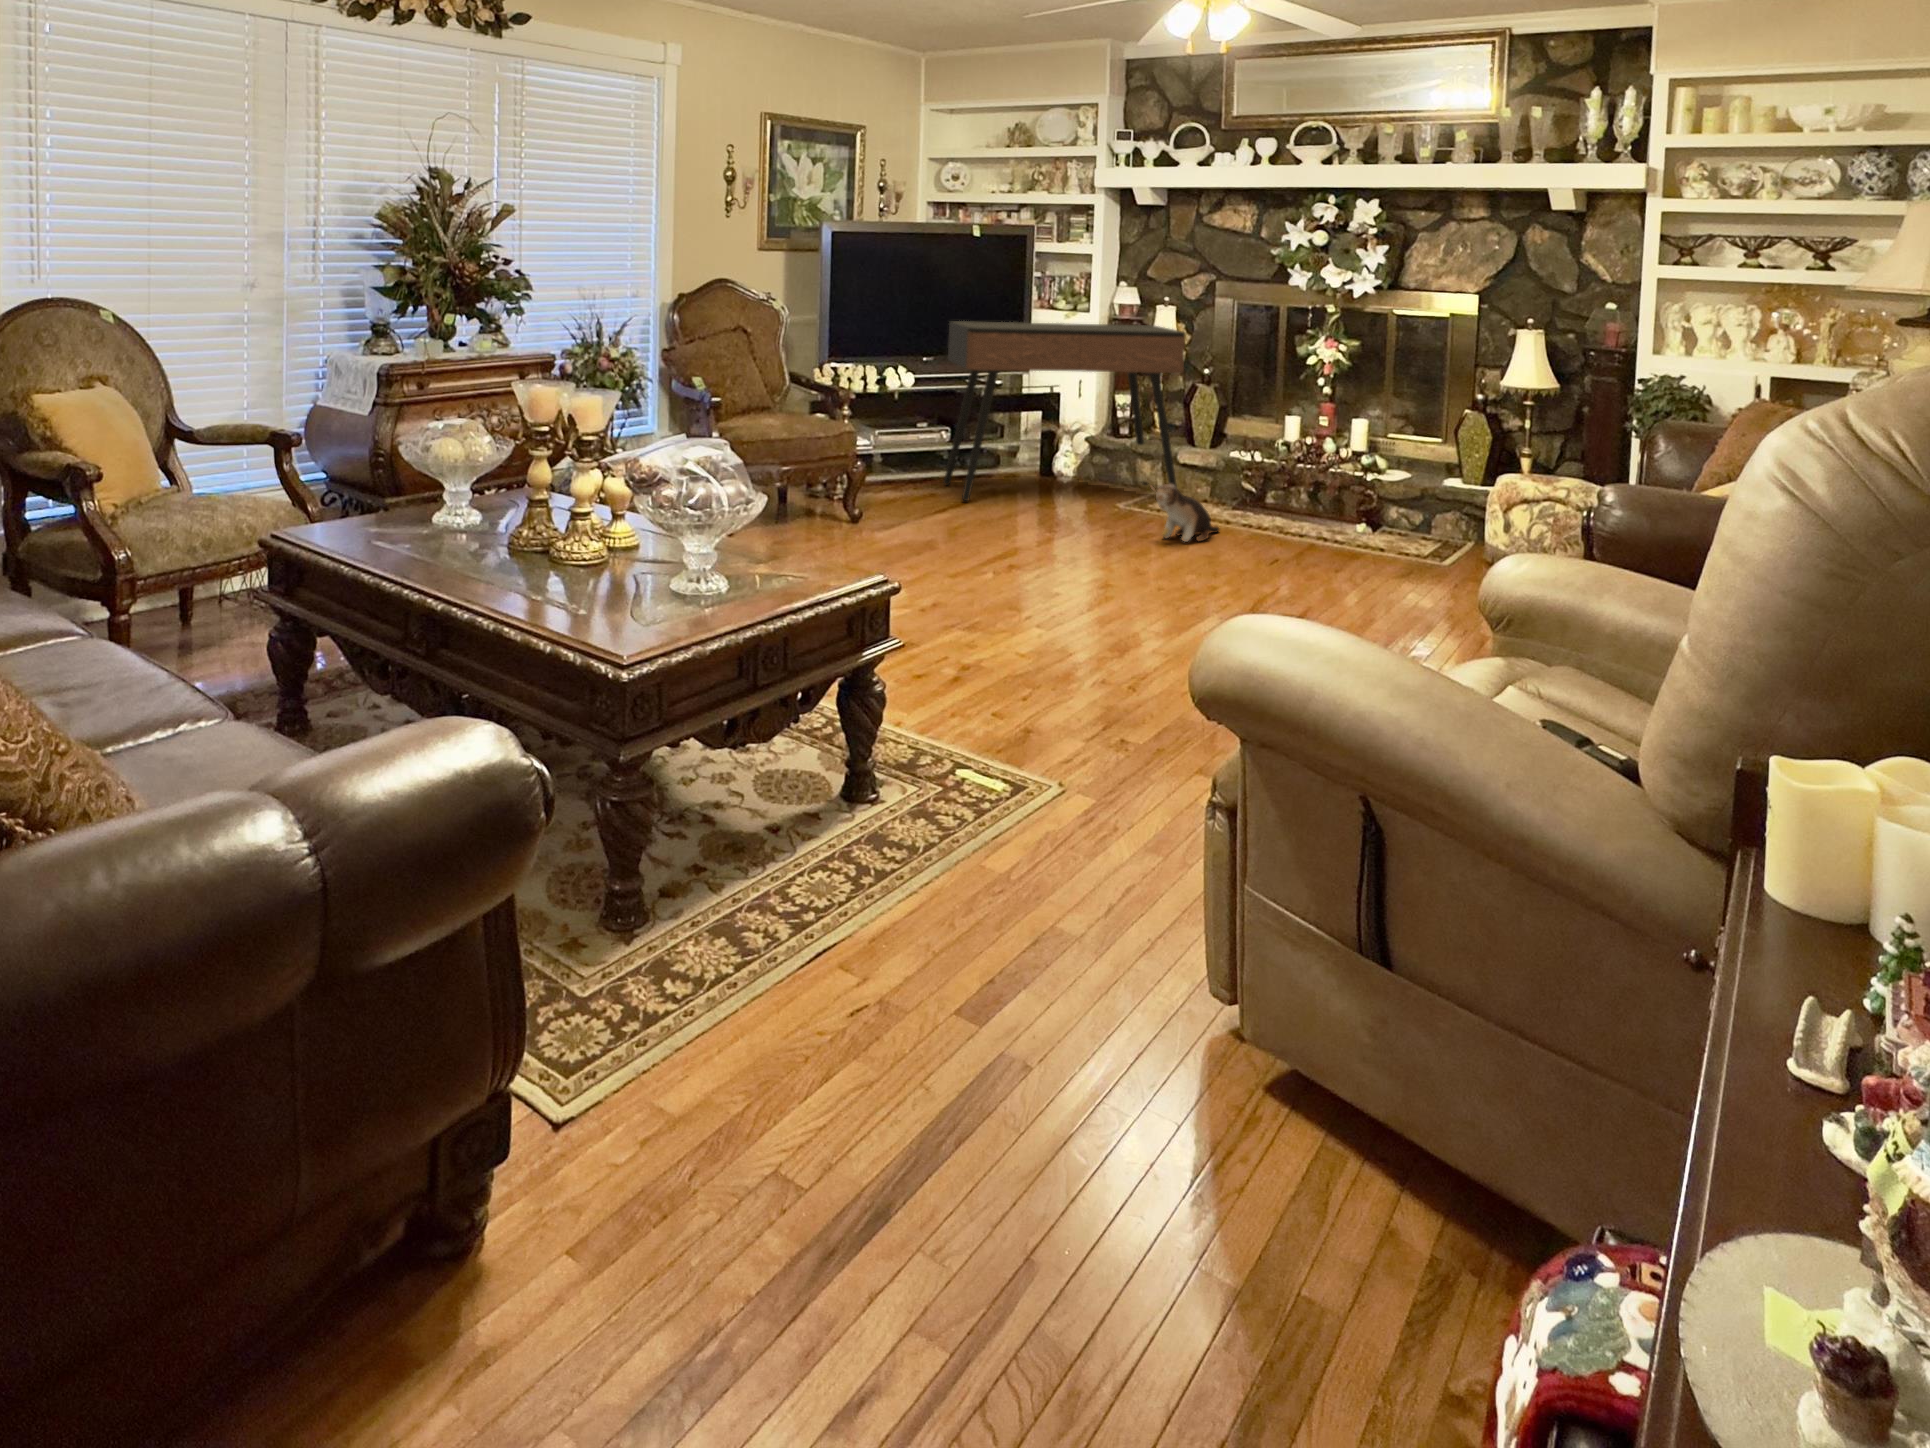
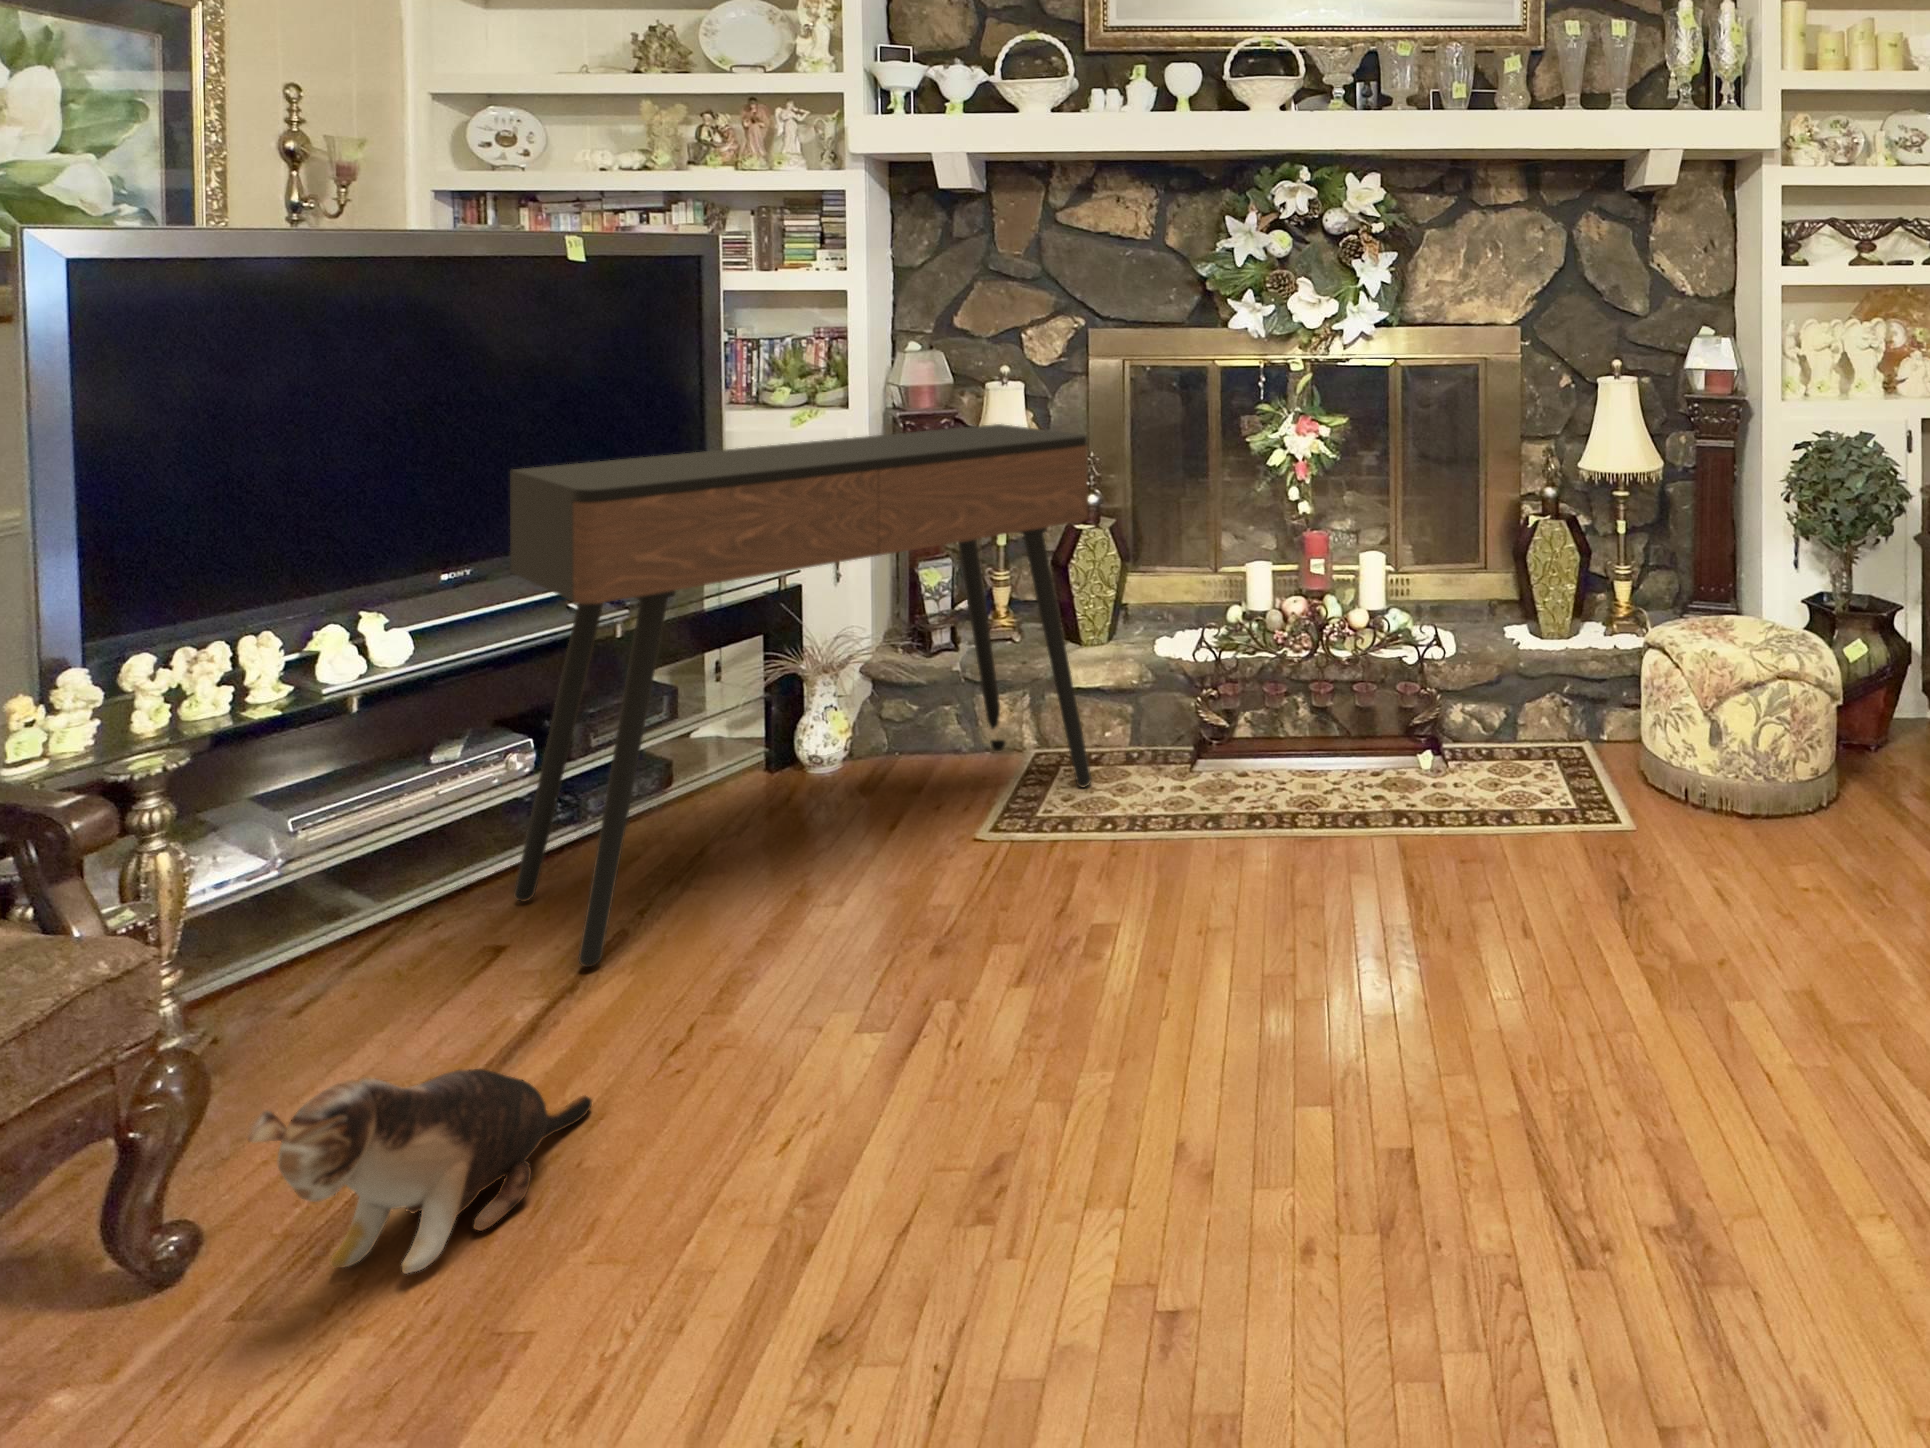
plush toy: present [1151,484,1219,542] -> present [246,1069,592,1274]

